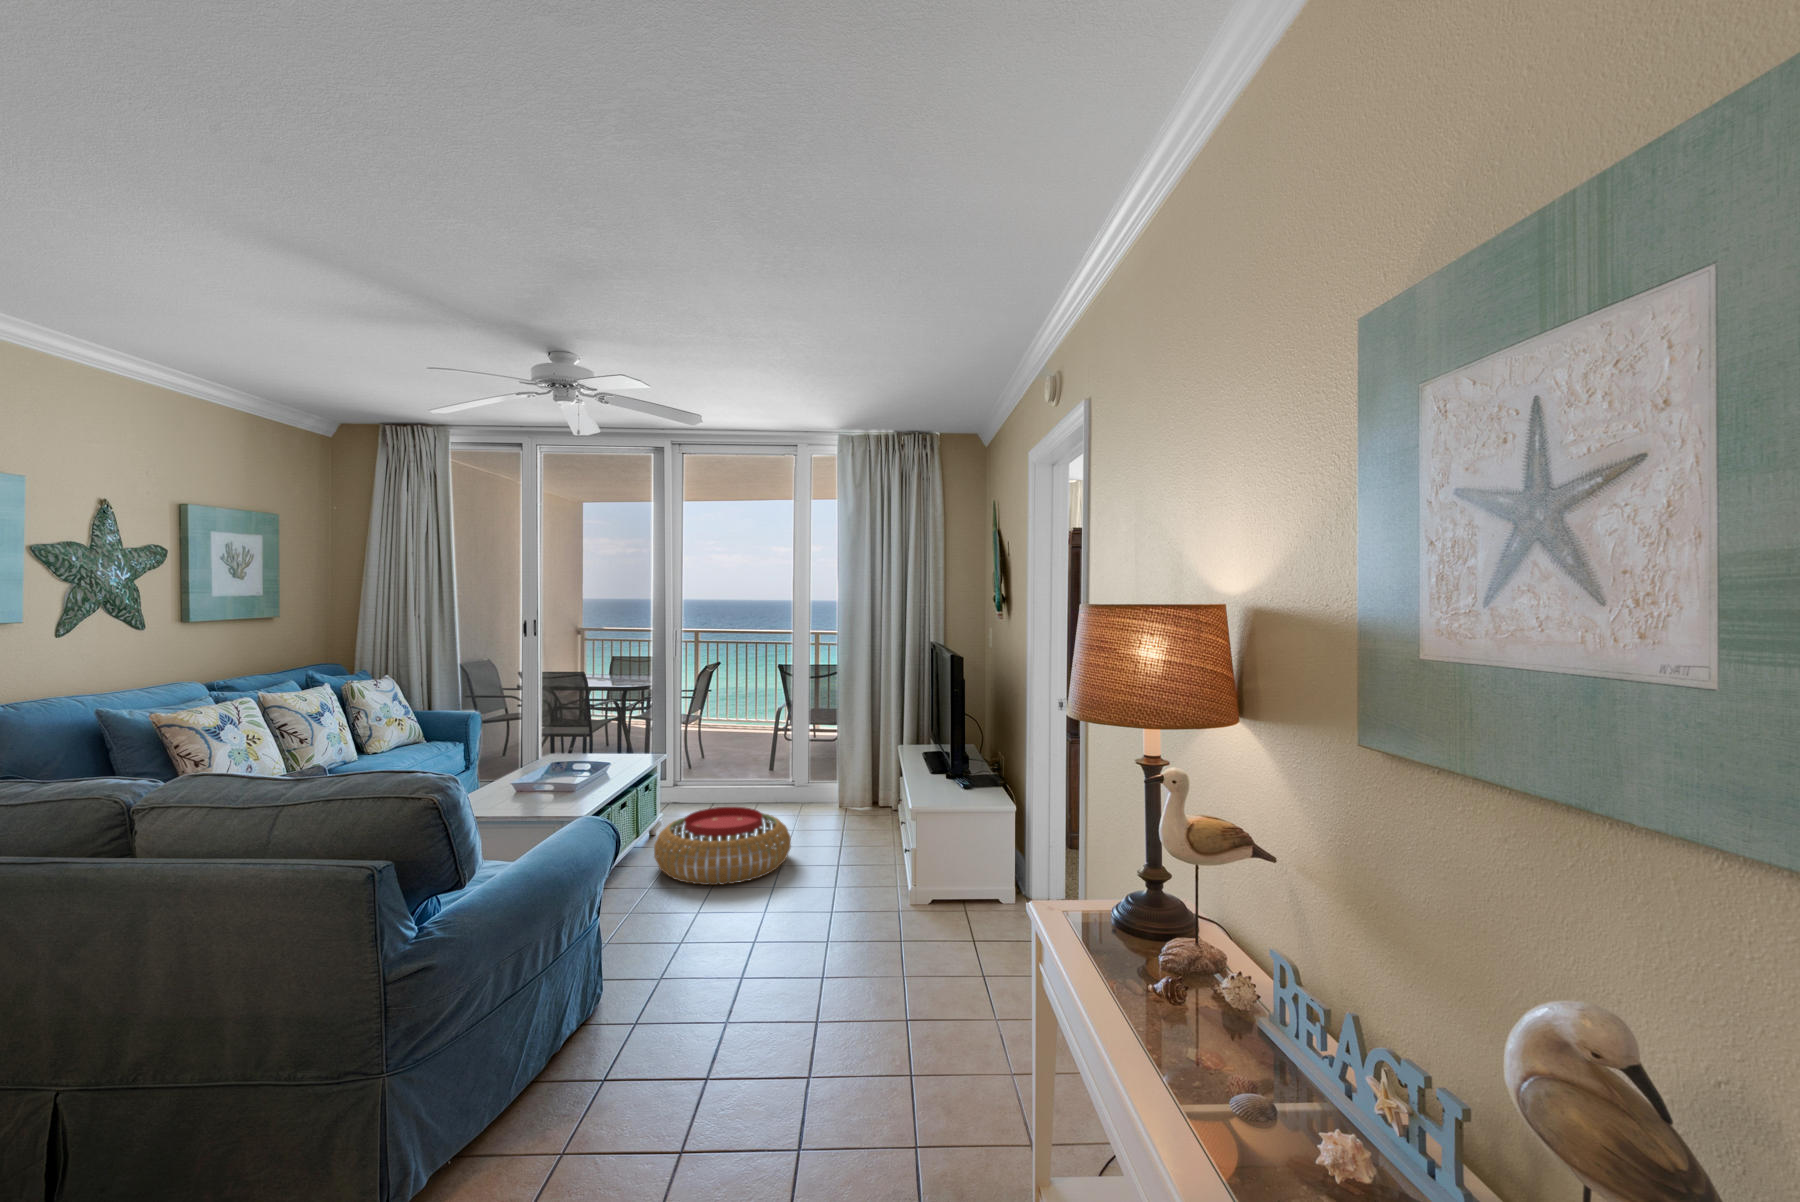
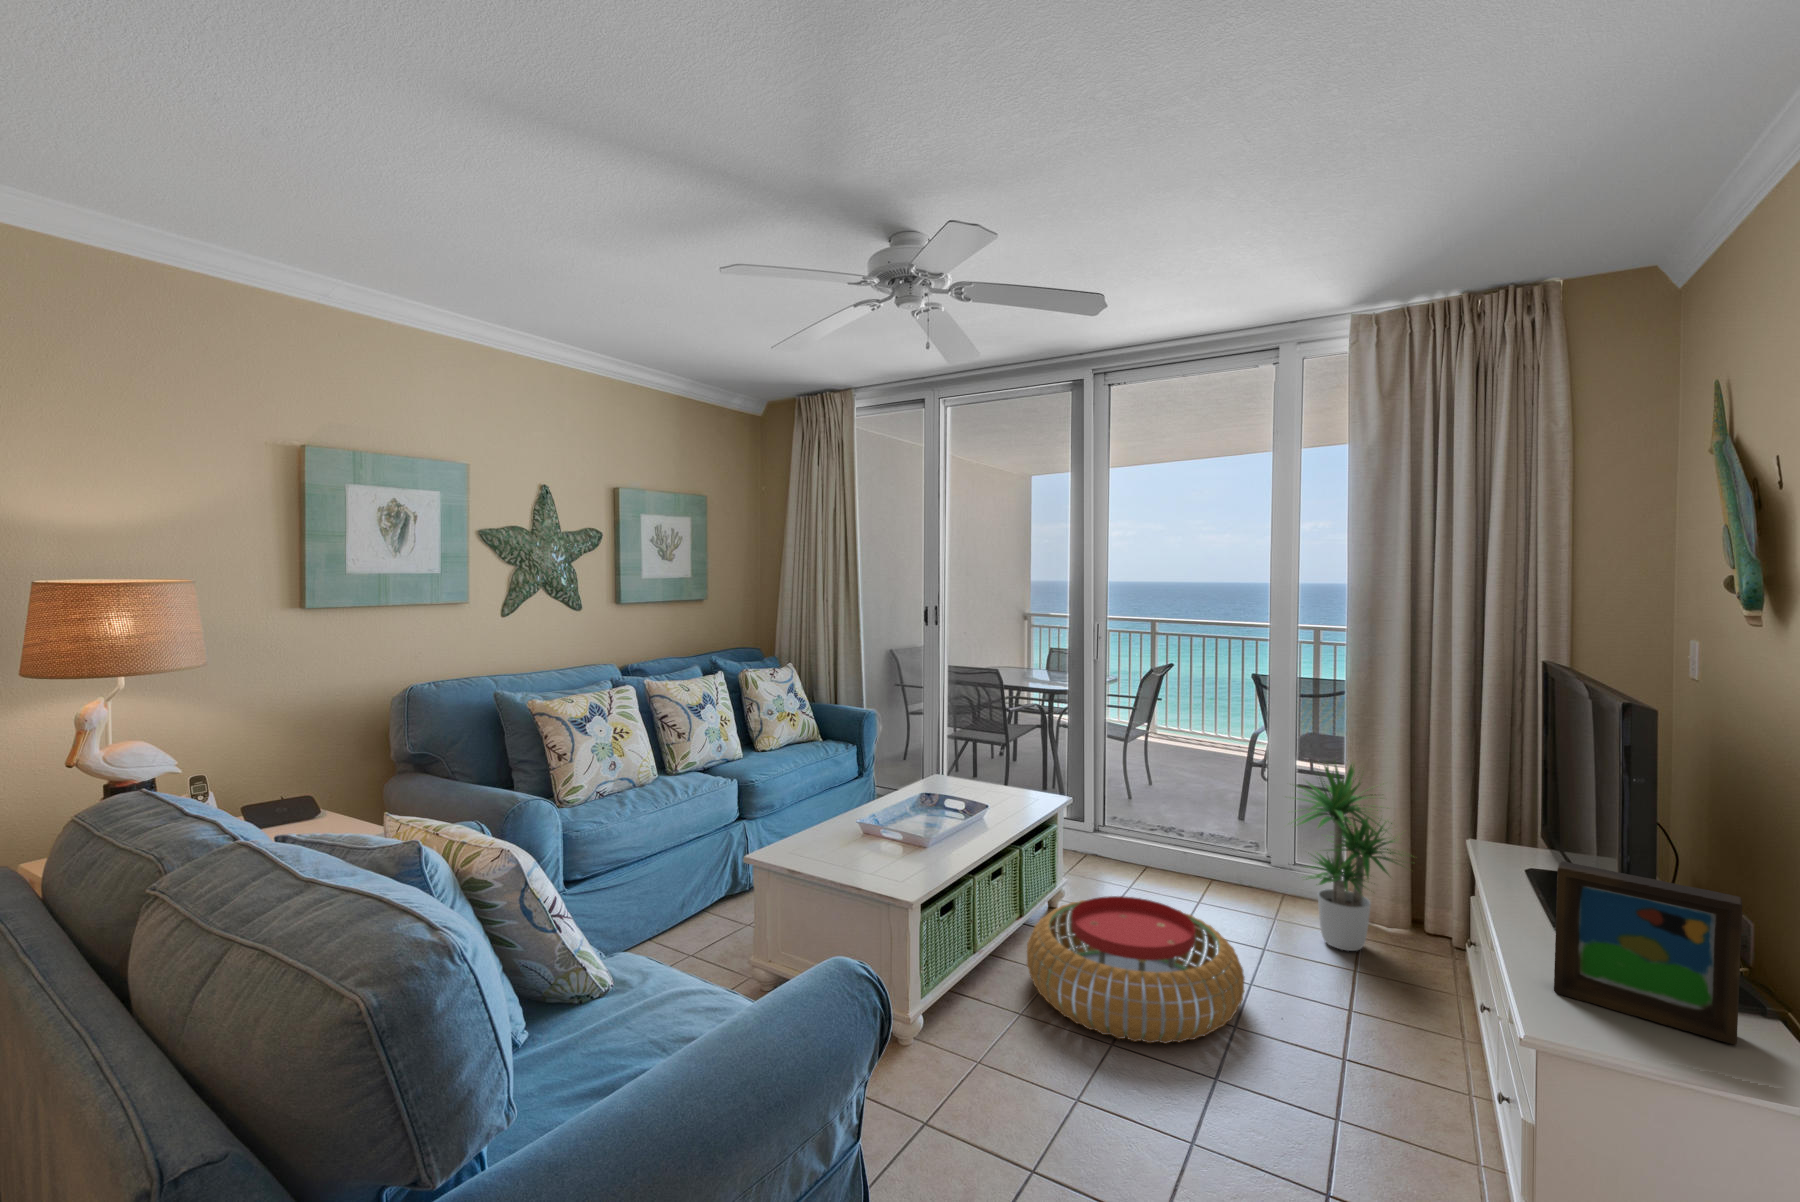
potted plant: none [802,707,875,821] -> present [1294,761,1410,951]
picture frame: none [932,730,991,793] -> present [1554,861,1742,1045]

